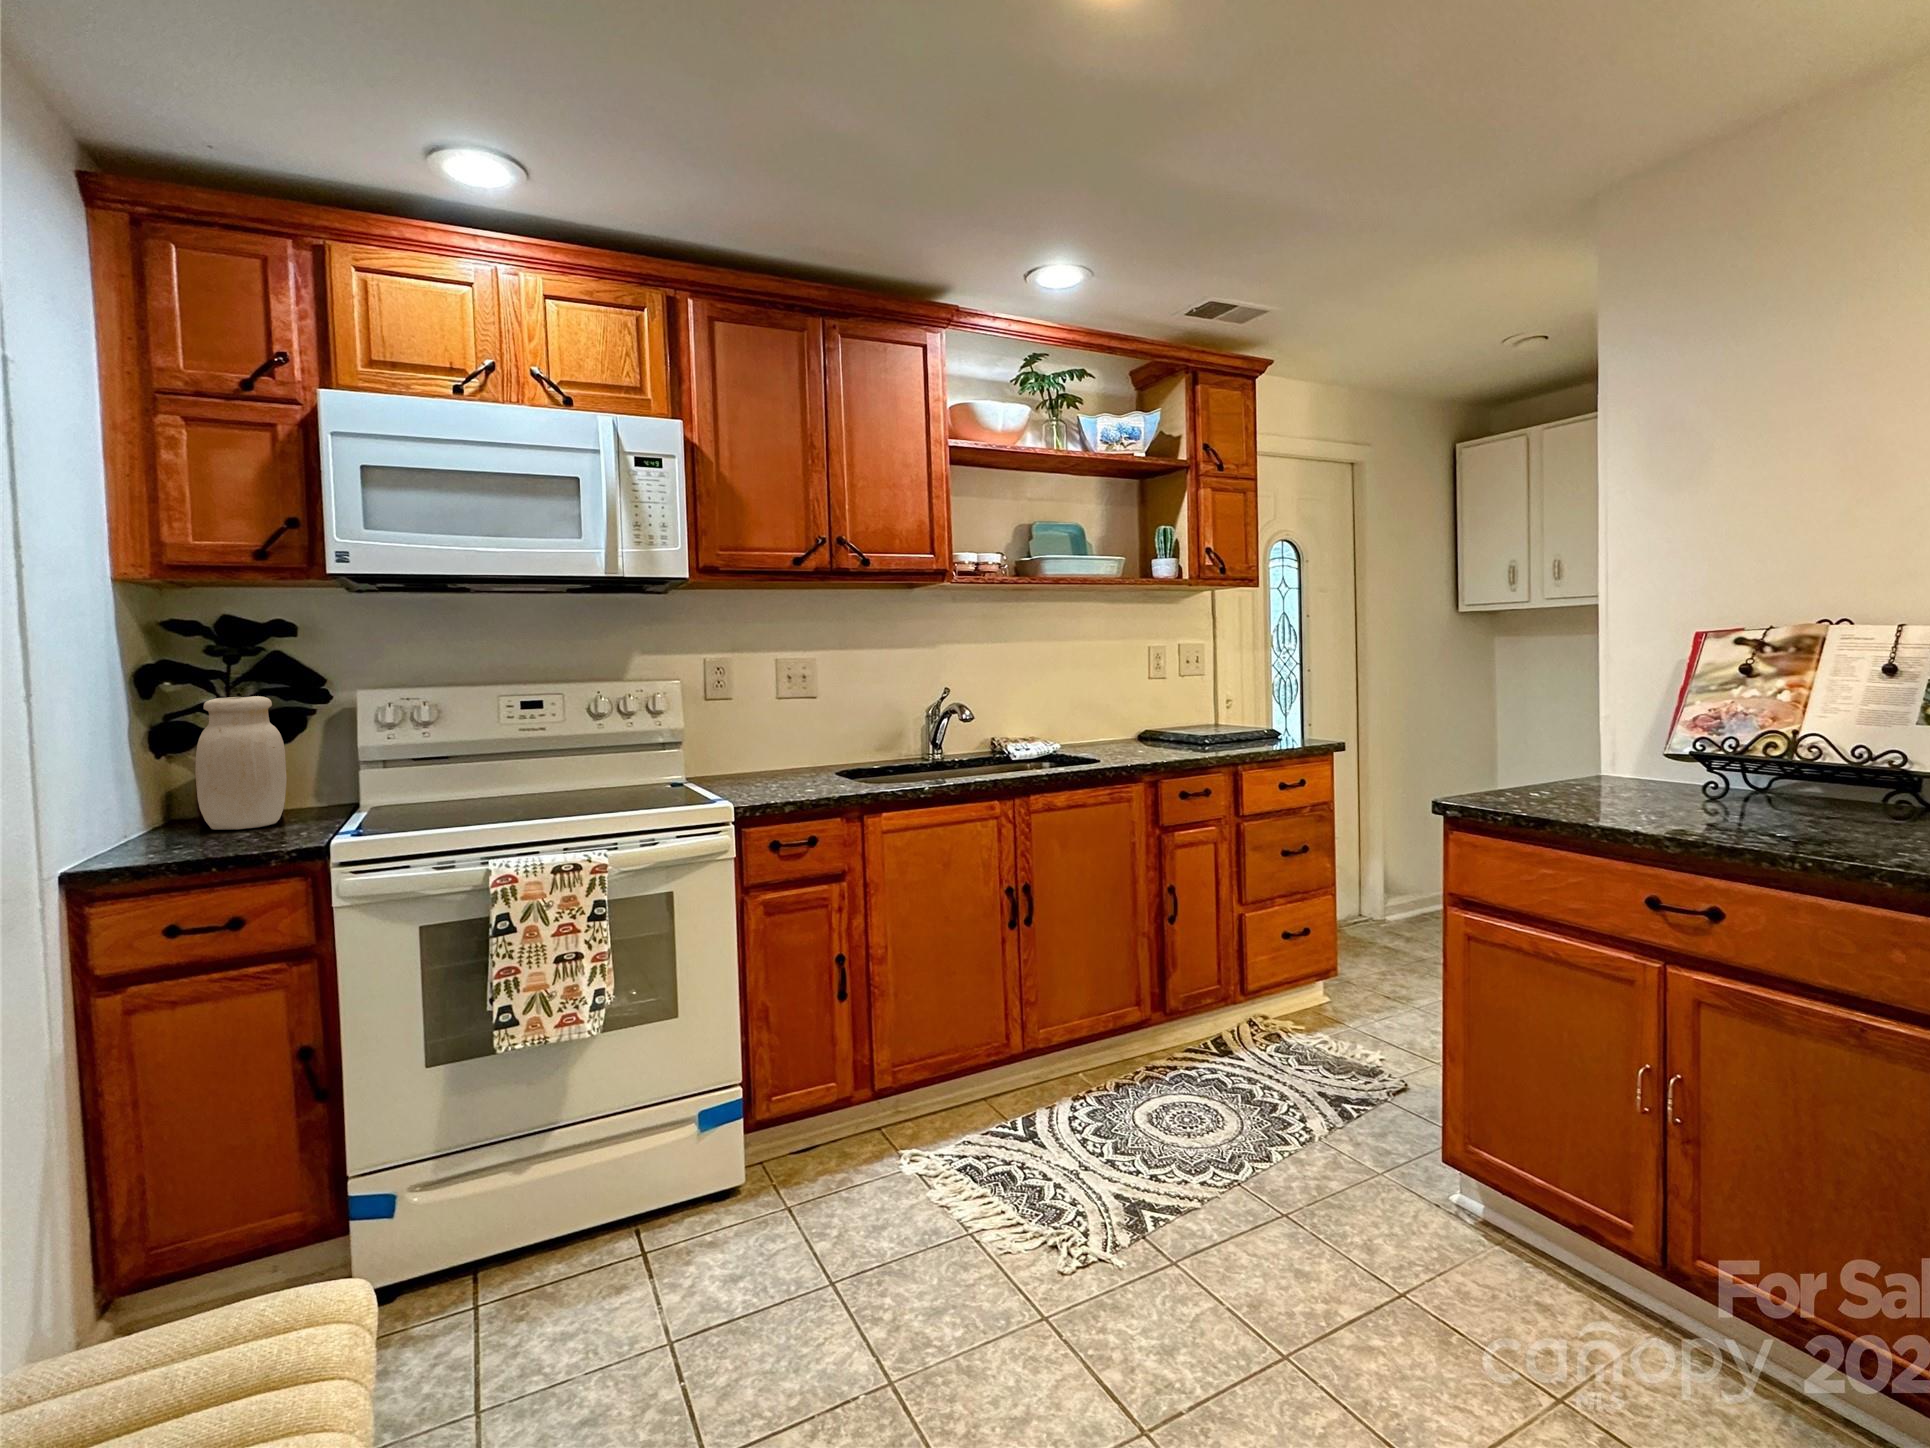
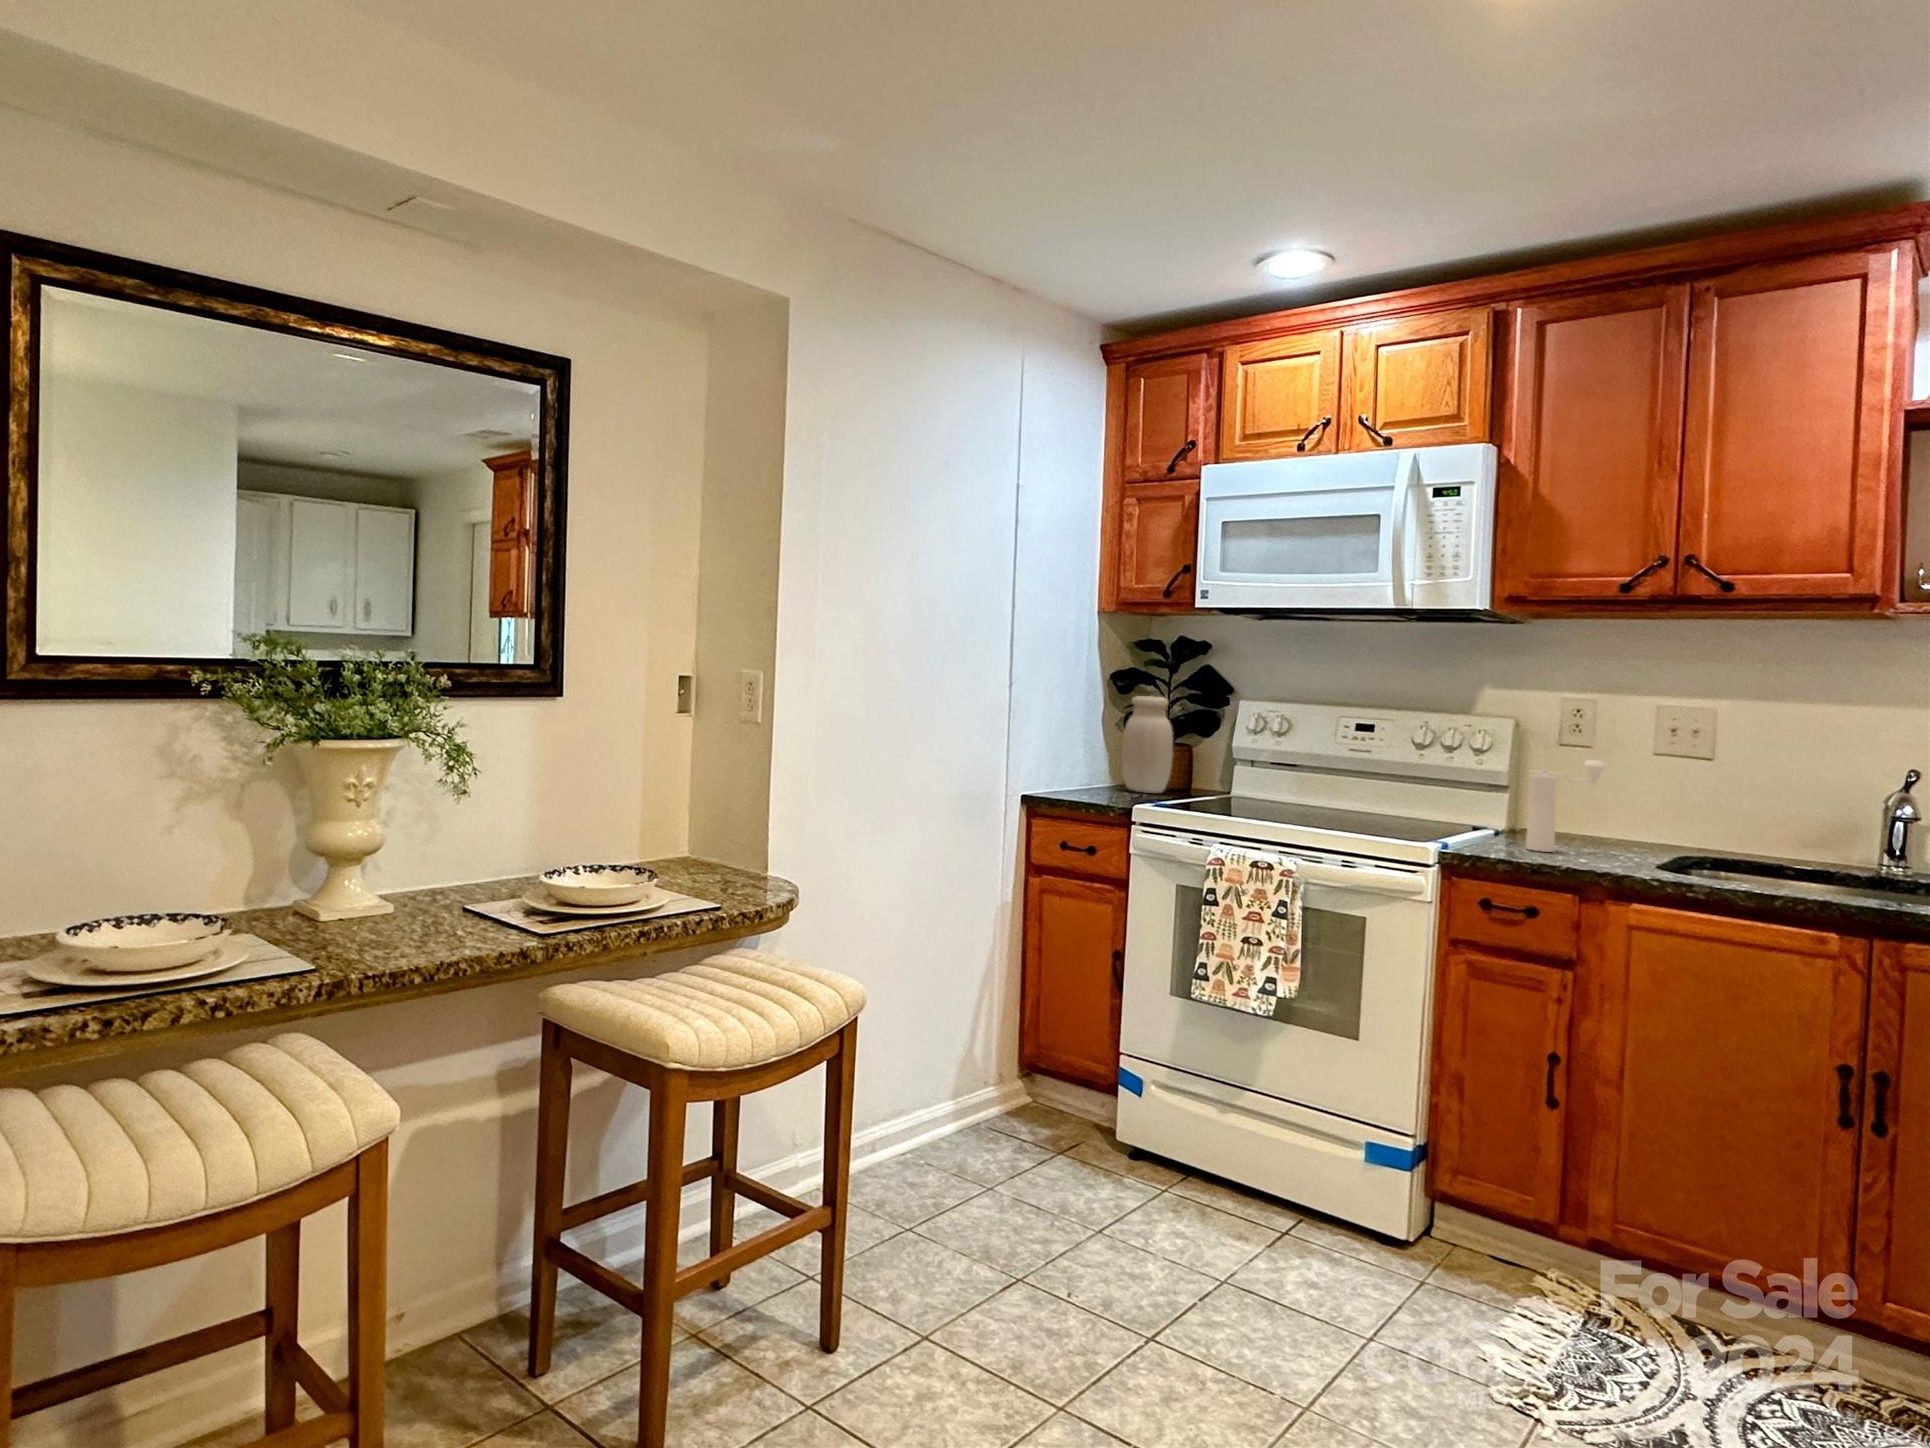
pepper mill: none [758,704,802,789] -> present [1526,760,1605,852]

